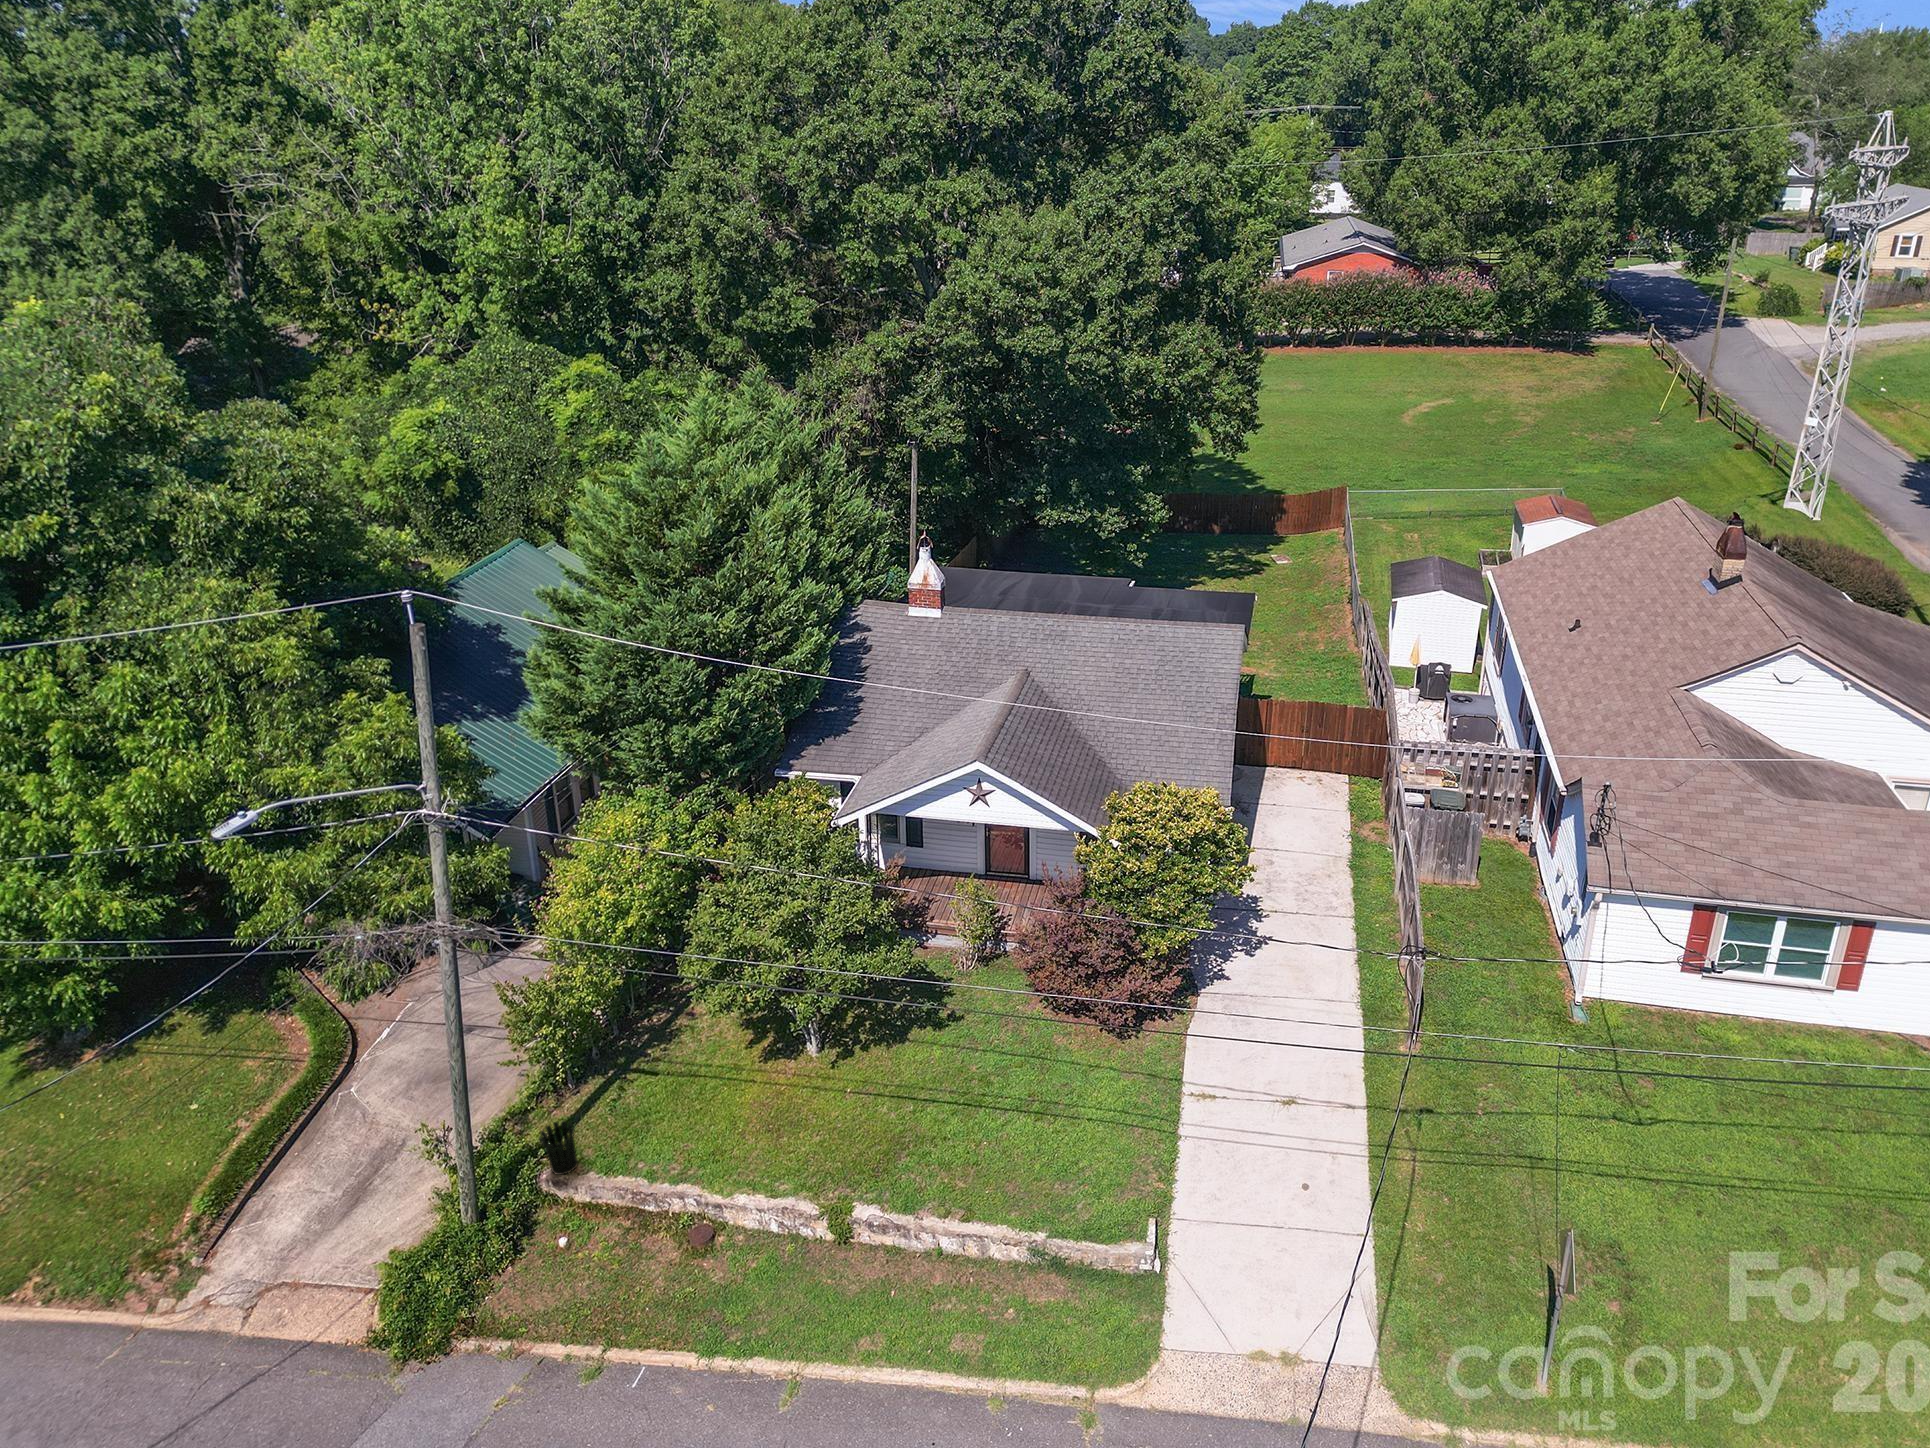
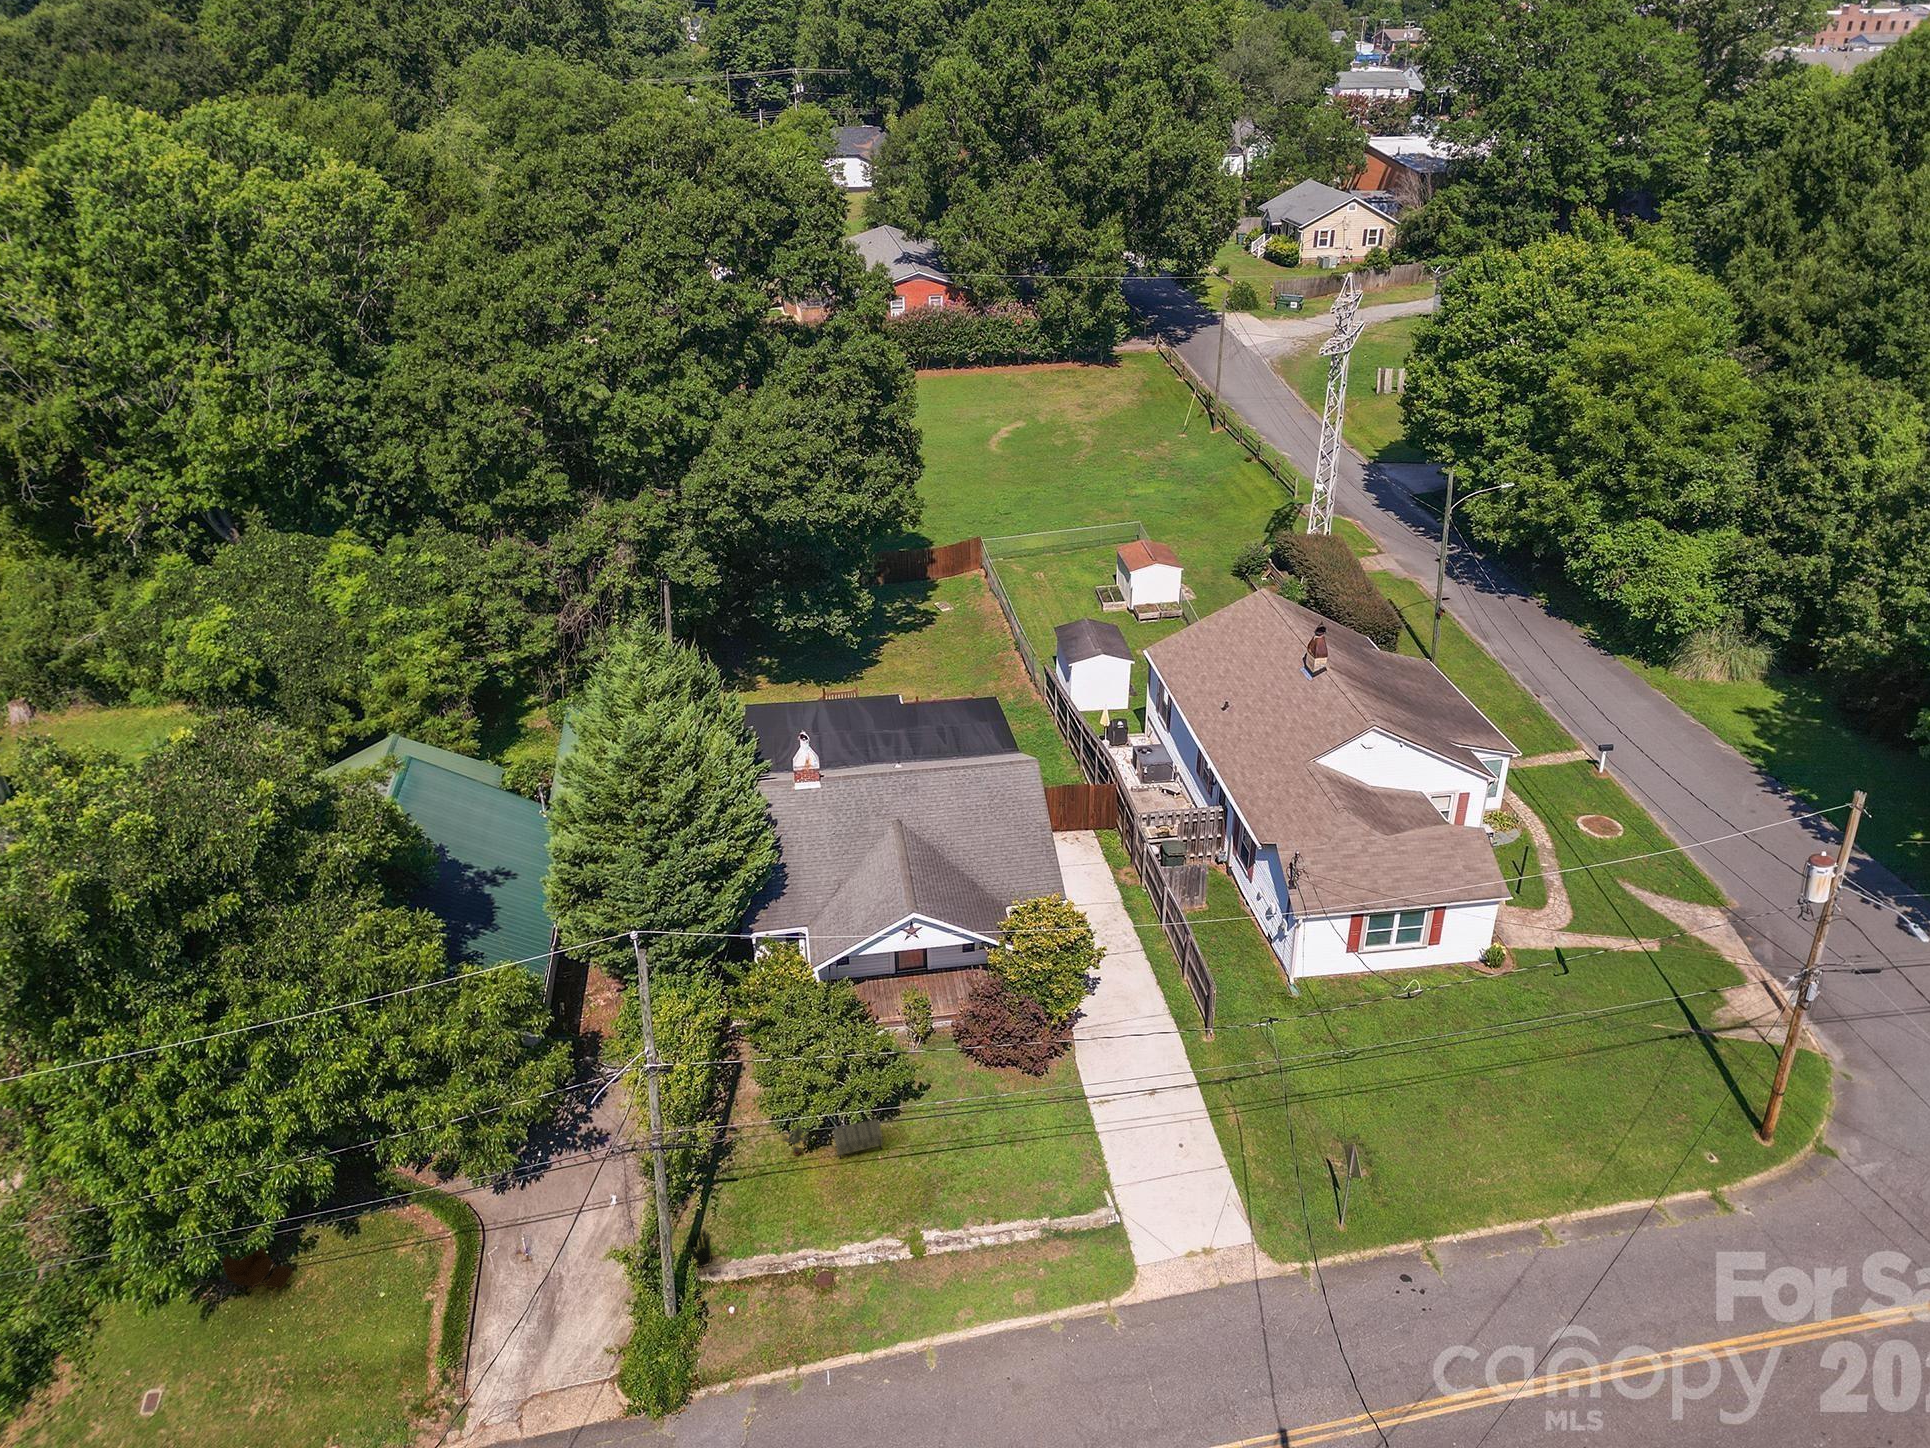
lounge chair: none [40,993,124,1076] -> present [222,1248,293,1295]
potted tree: none [734,1023,771,1070] -> present [782,1125,808,1156]
bench: none [799,1042,873,1088] -> present [833,1119,883,1158]

